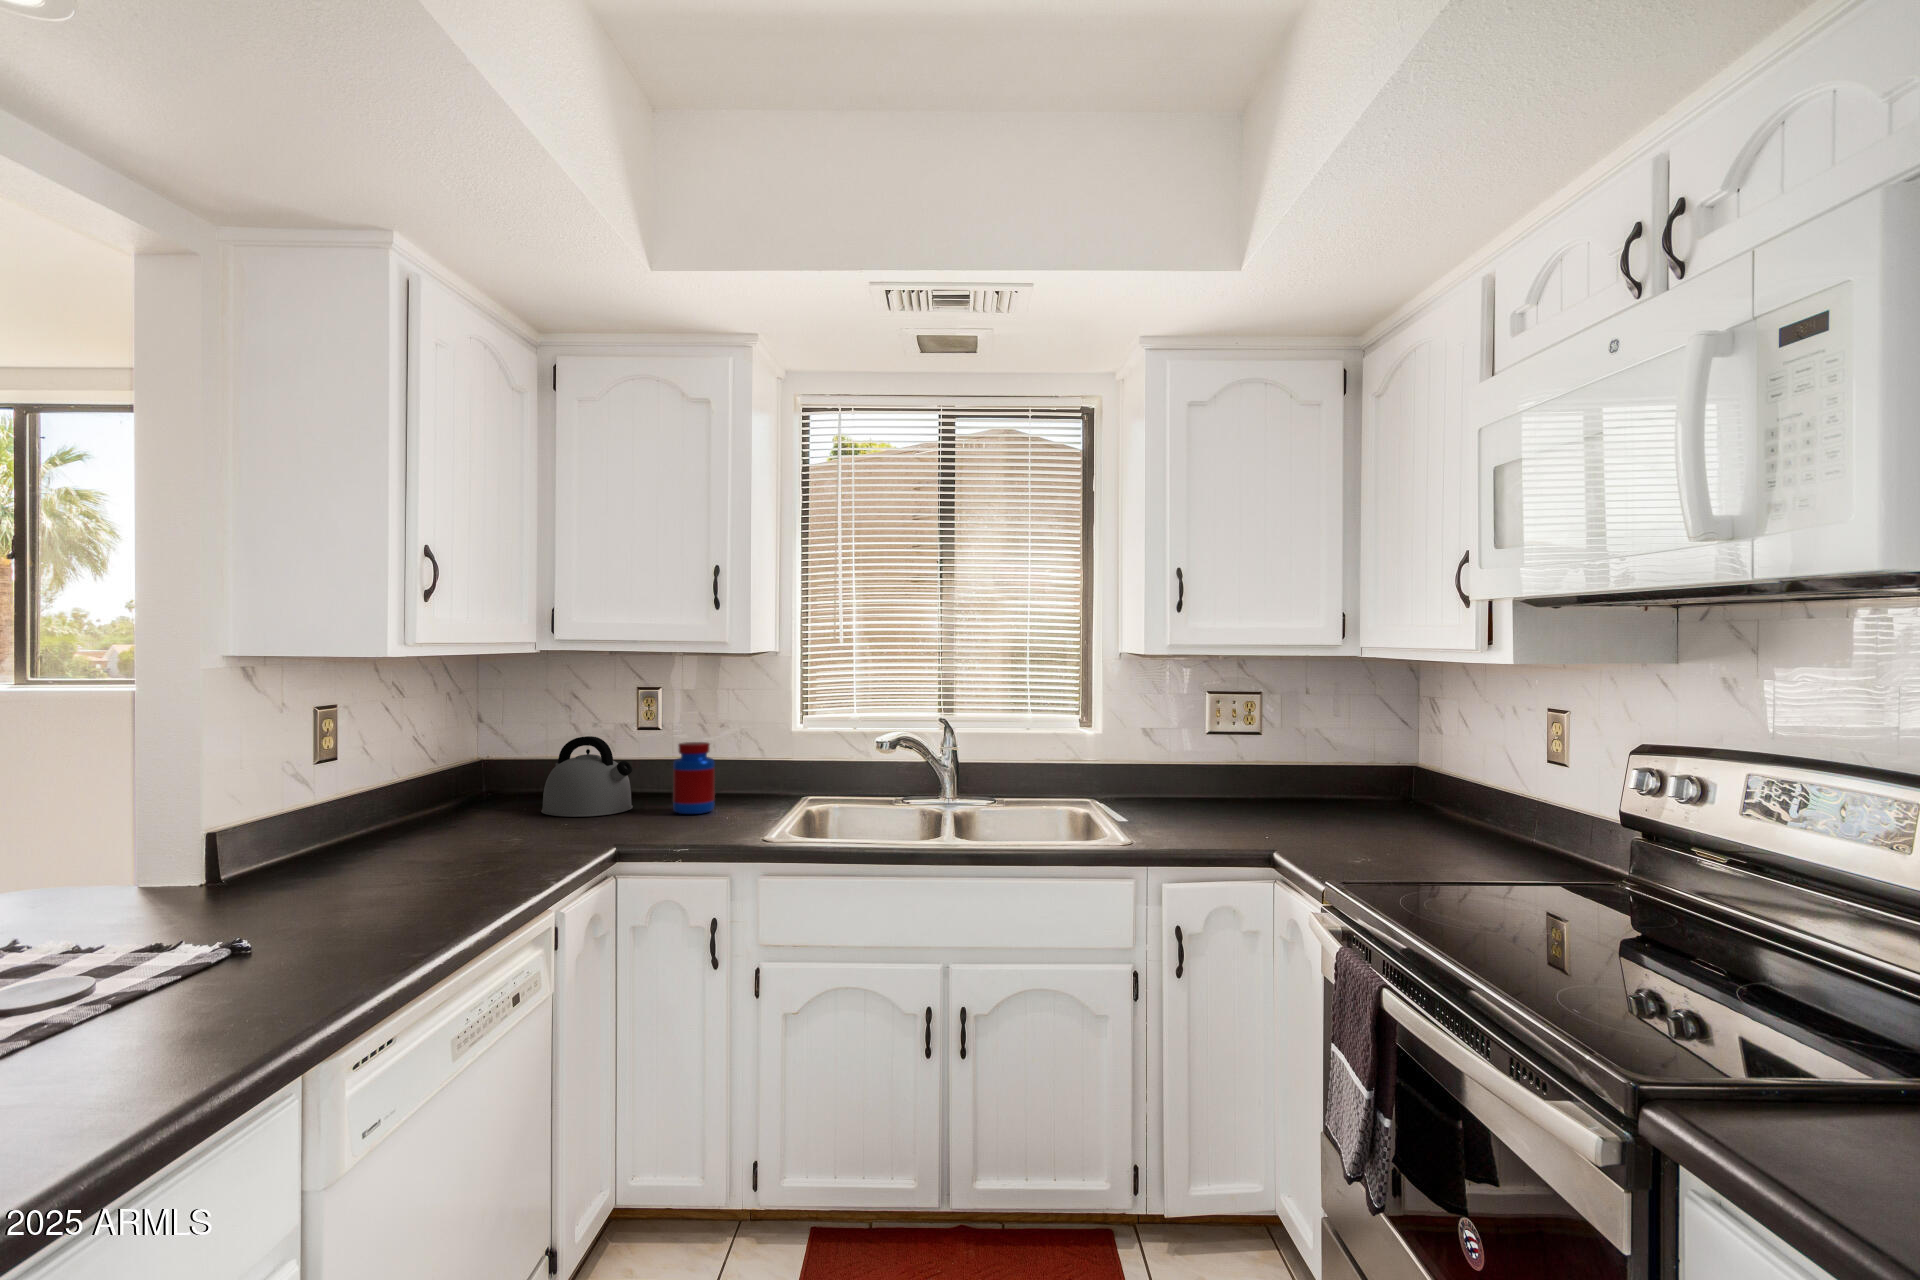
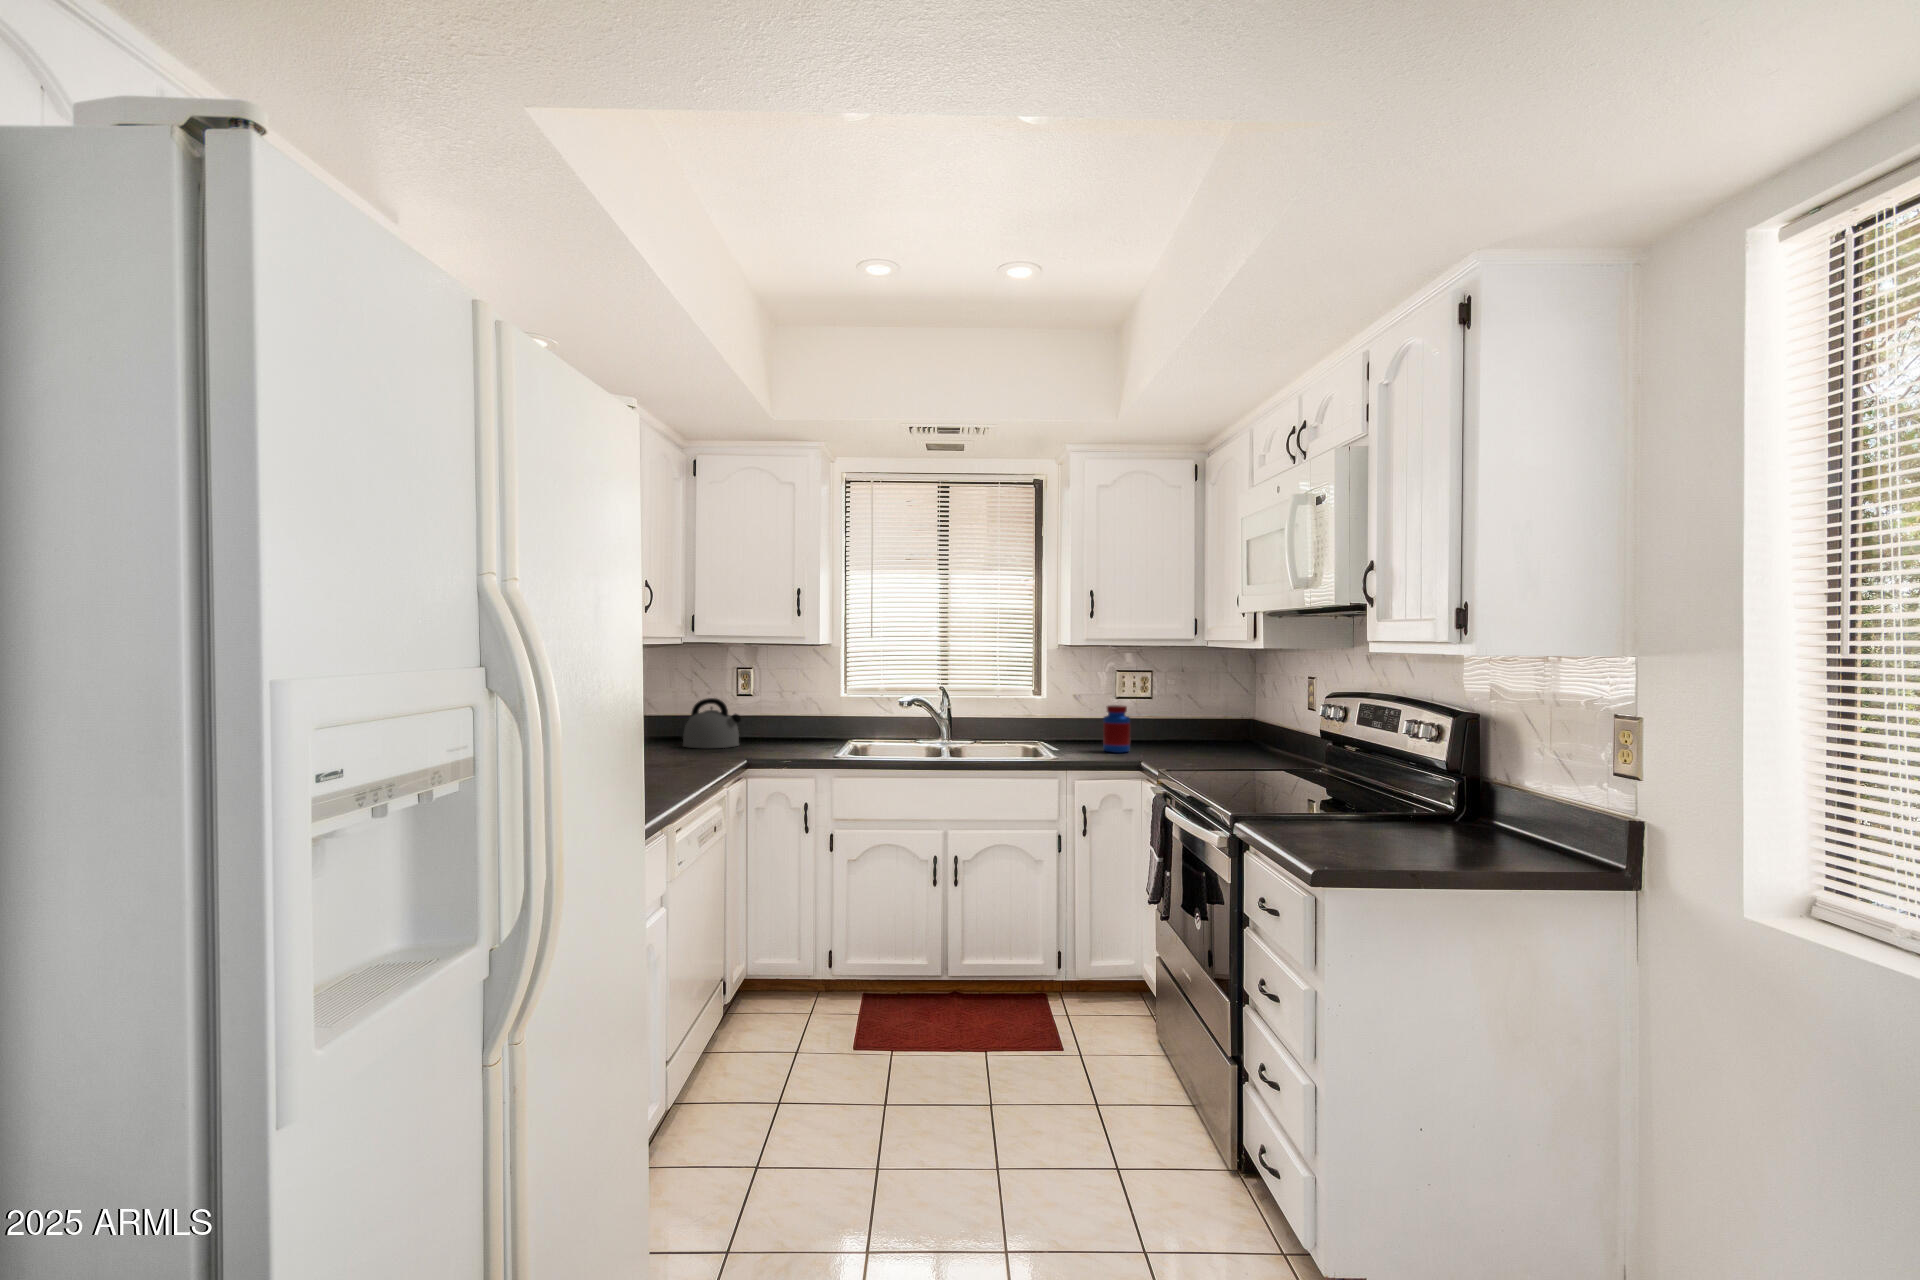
jar: present [673,742,715,814] -> present [1103,705,1130,753]

